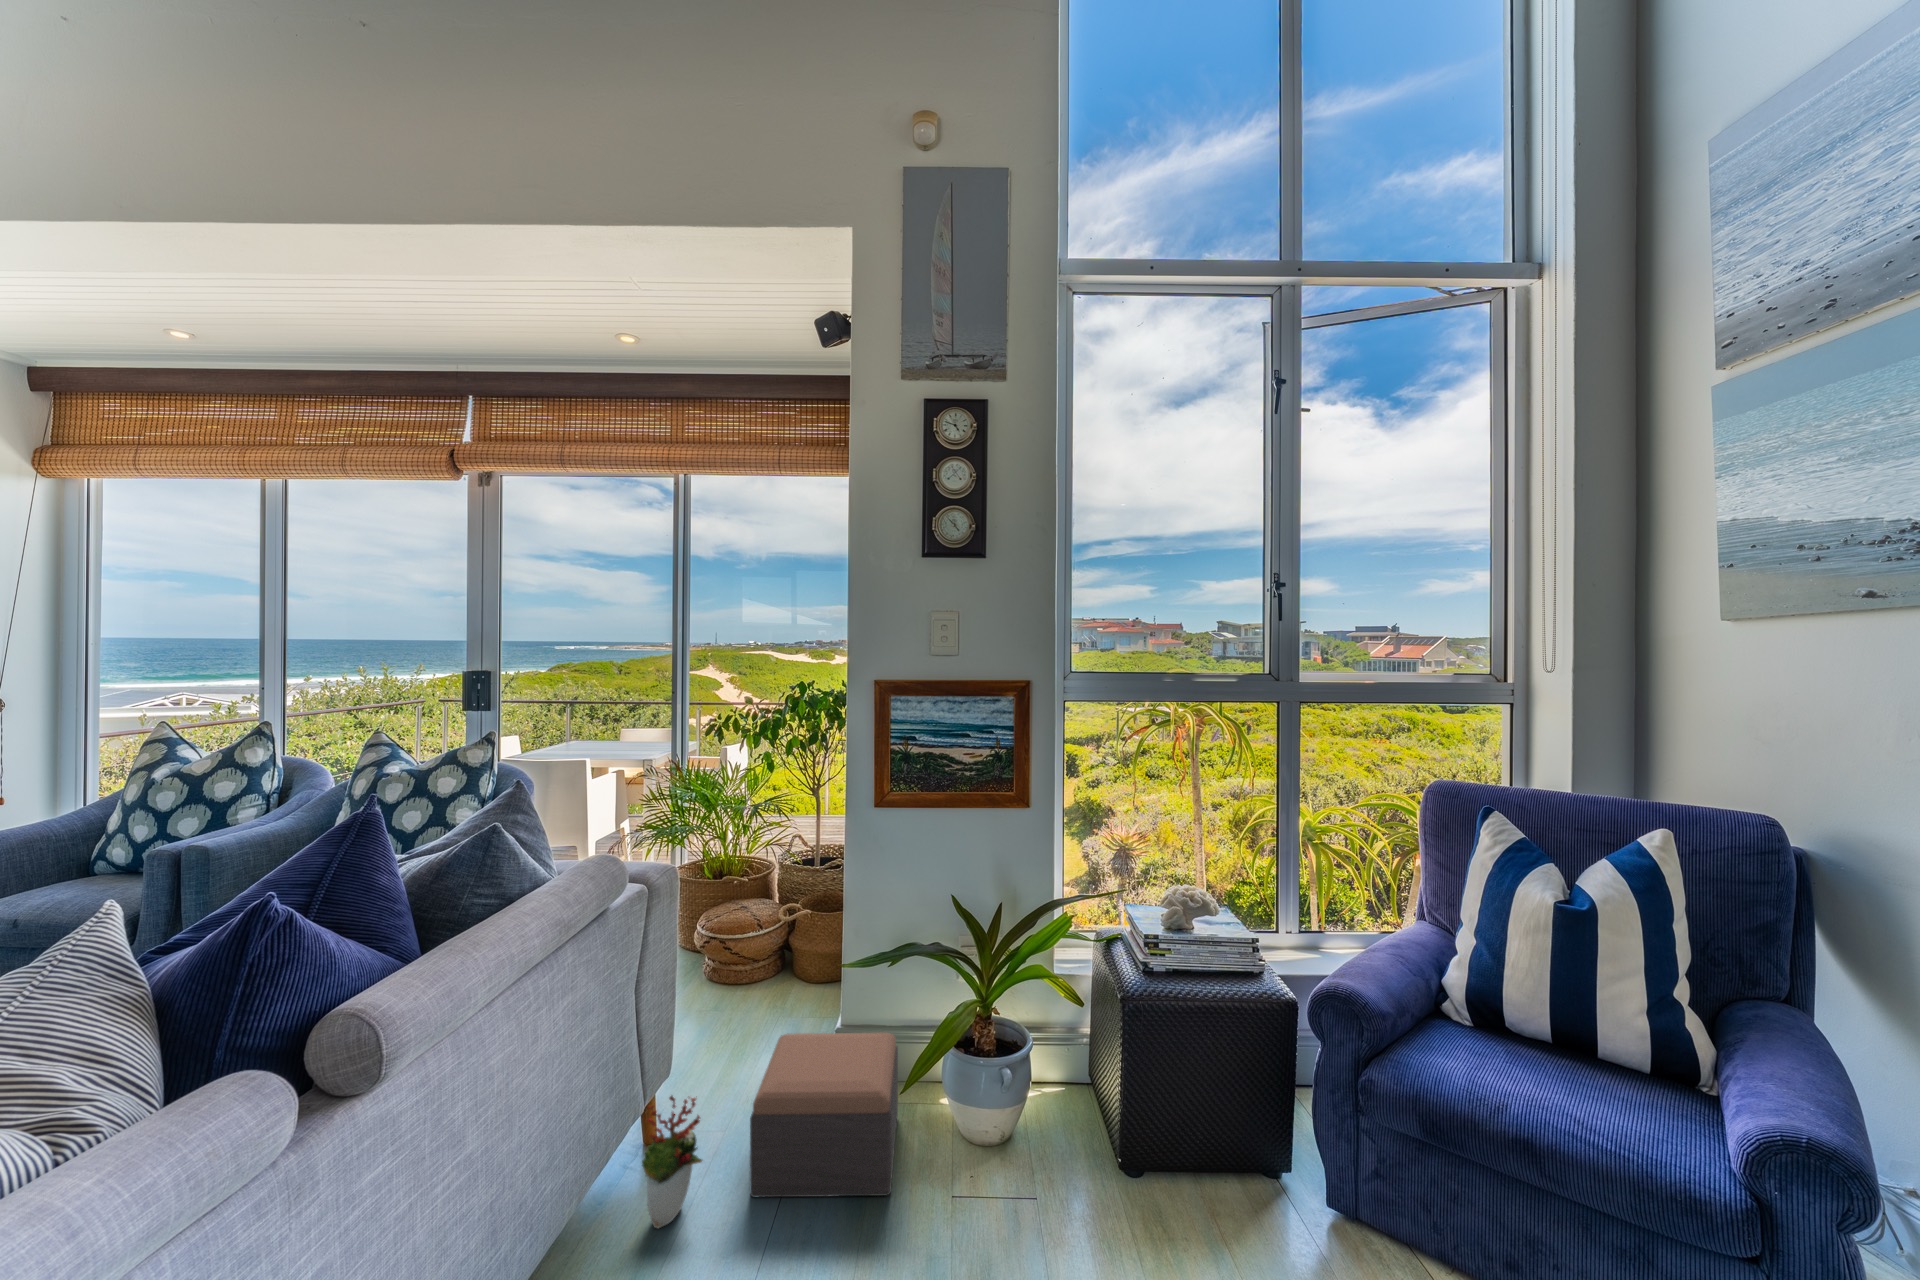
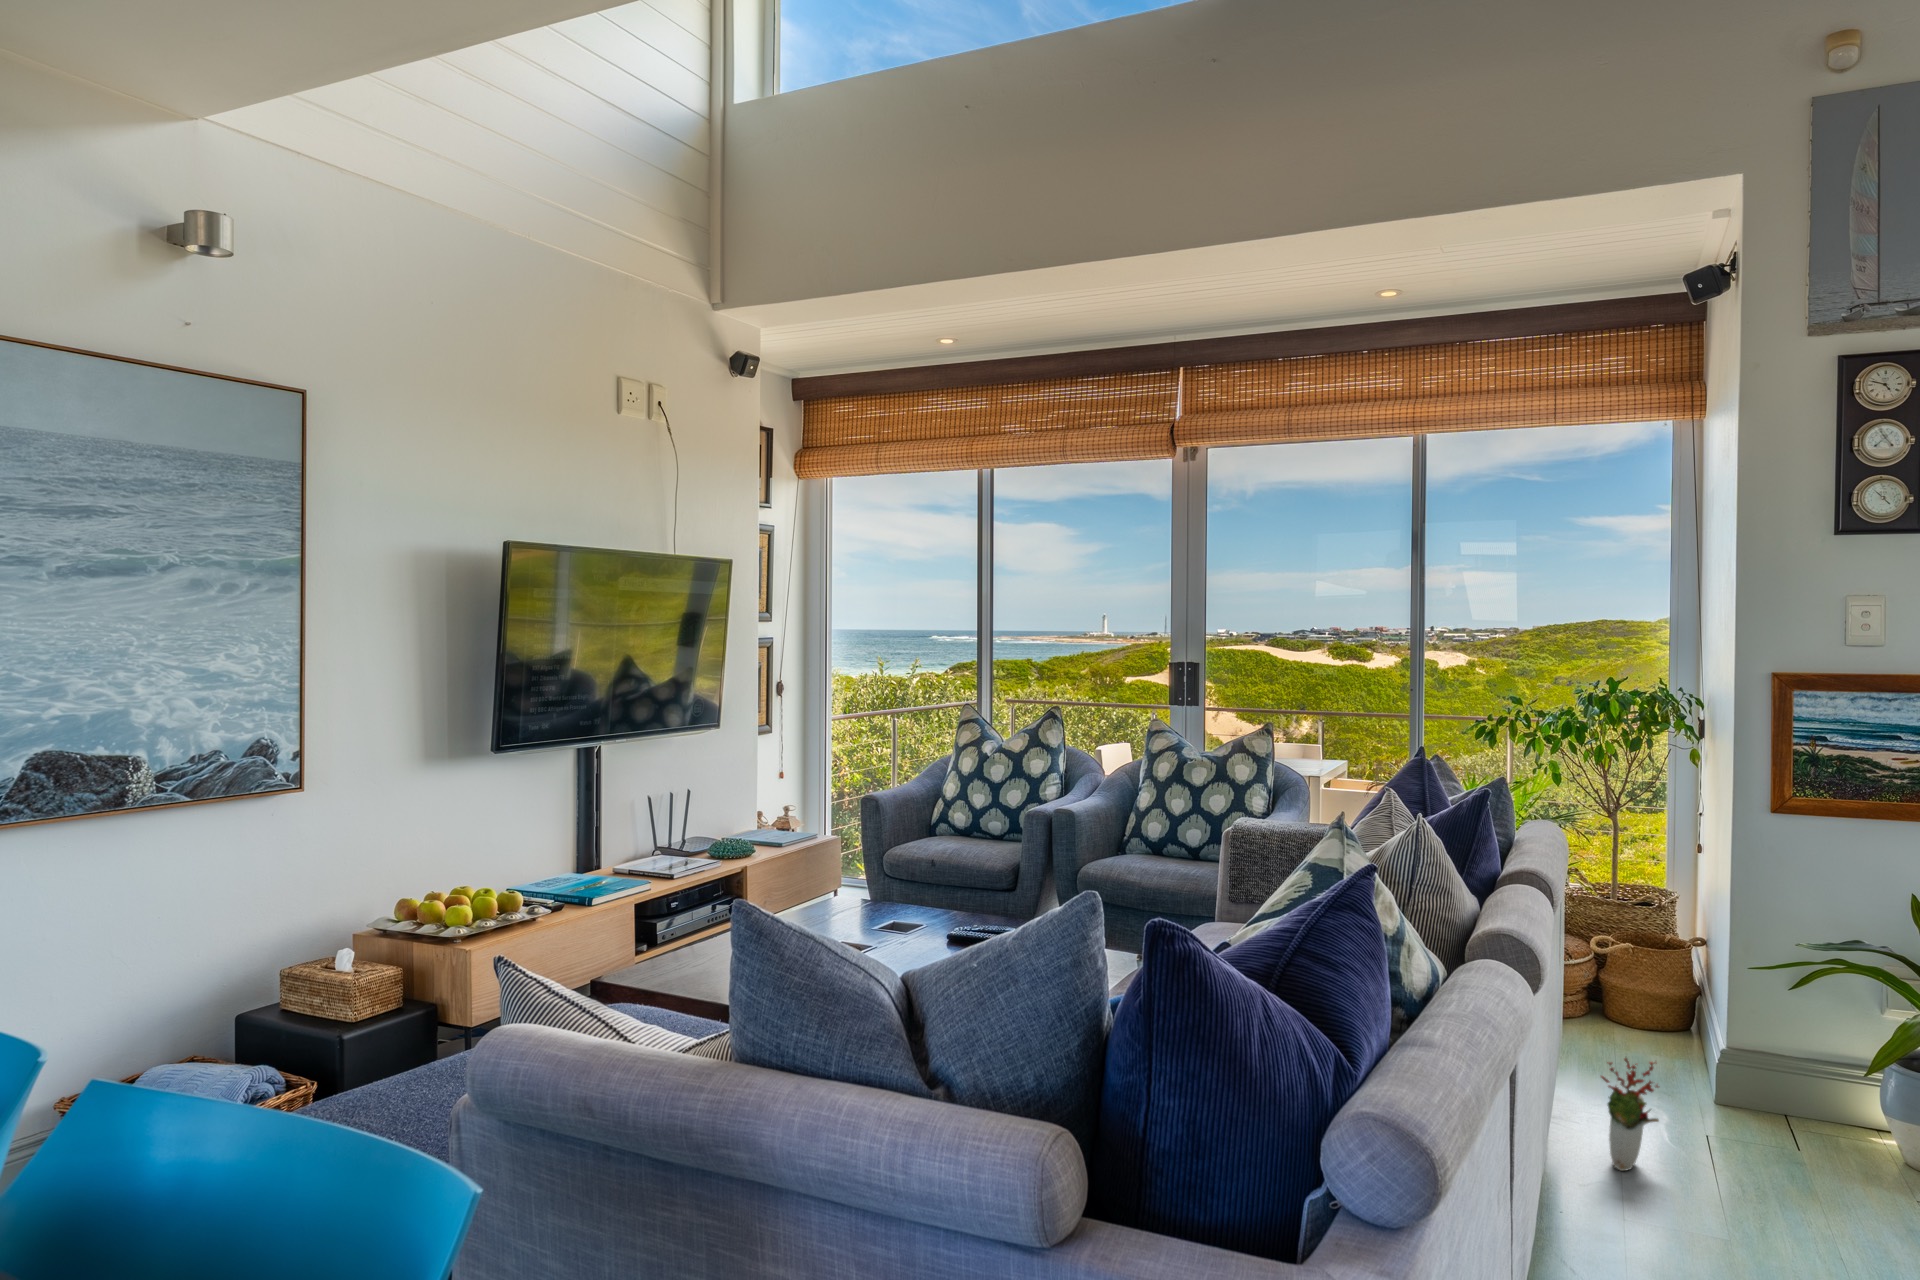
footstool: present [750,1033,898,1197] -> none [1680,1033,1861,1191]

